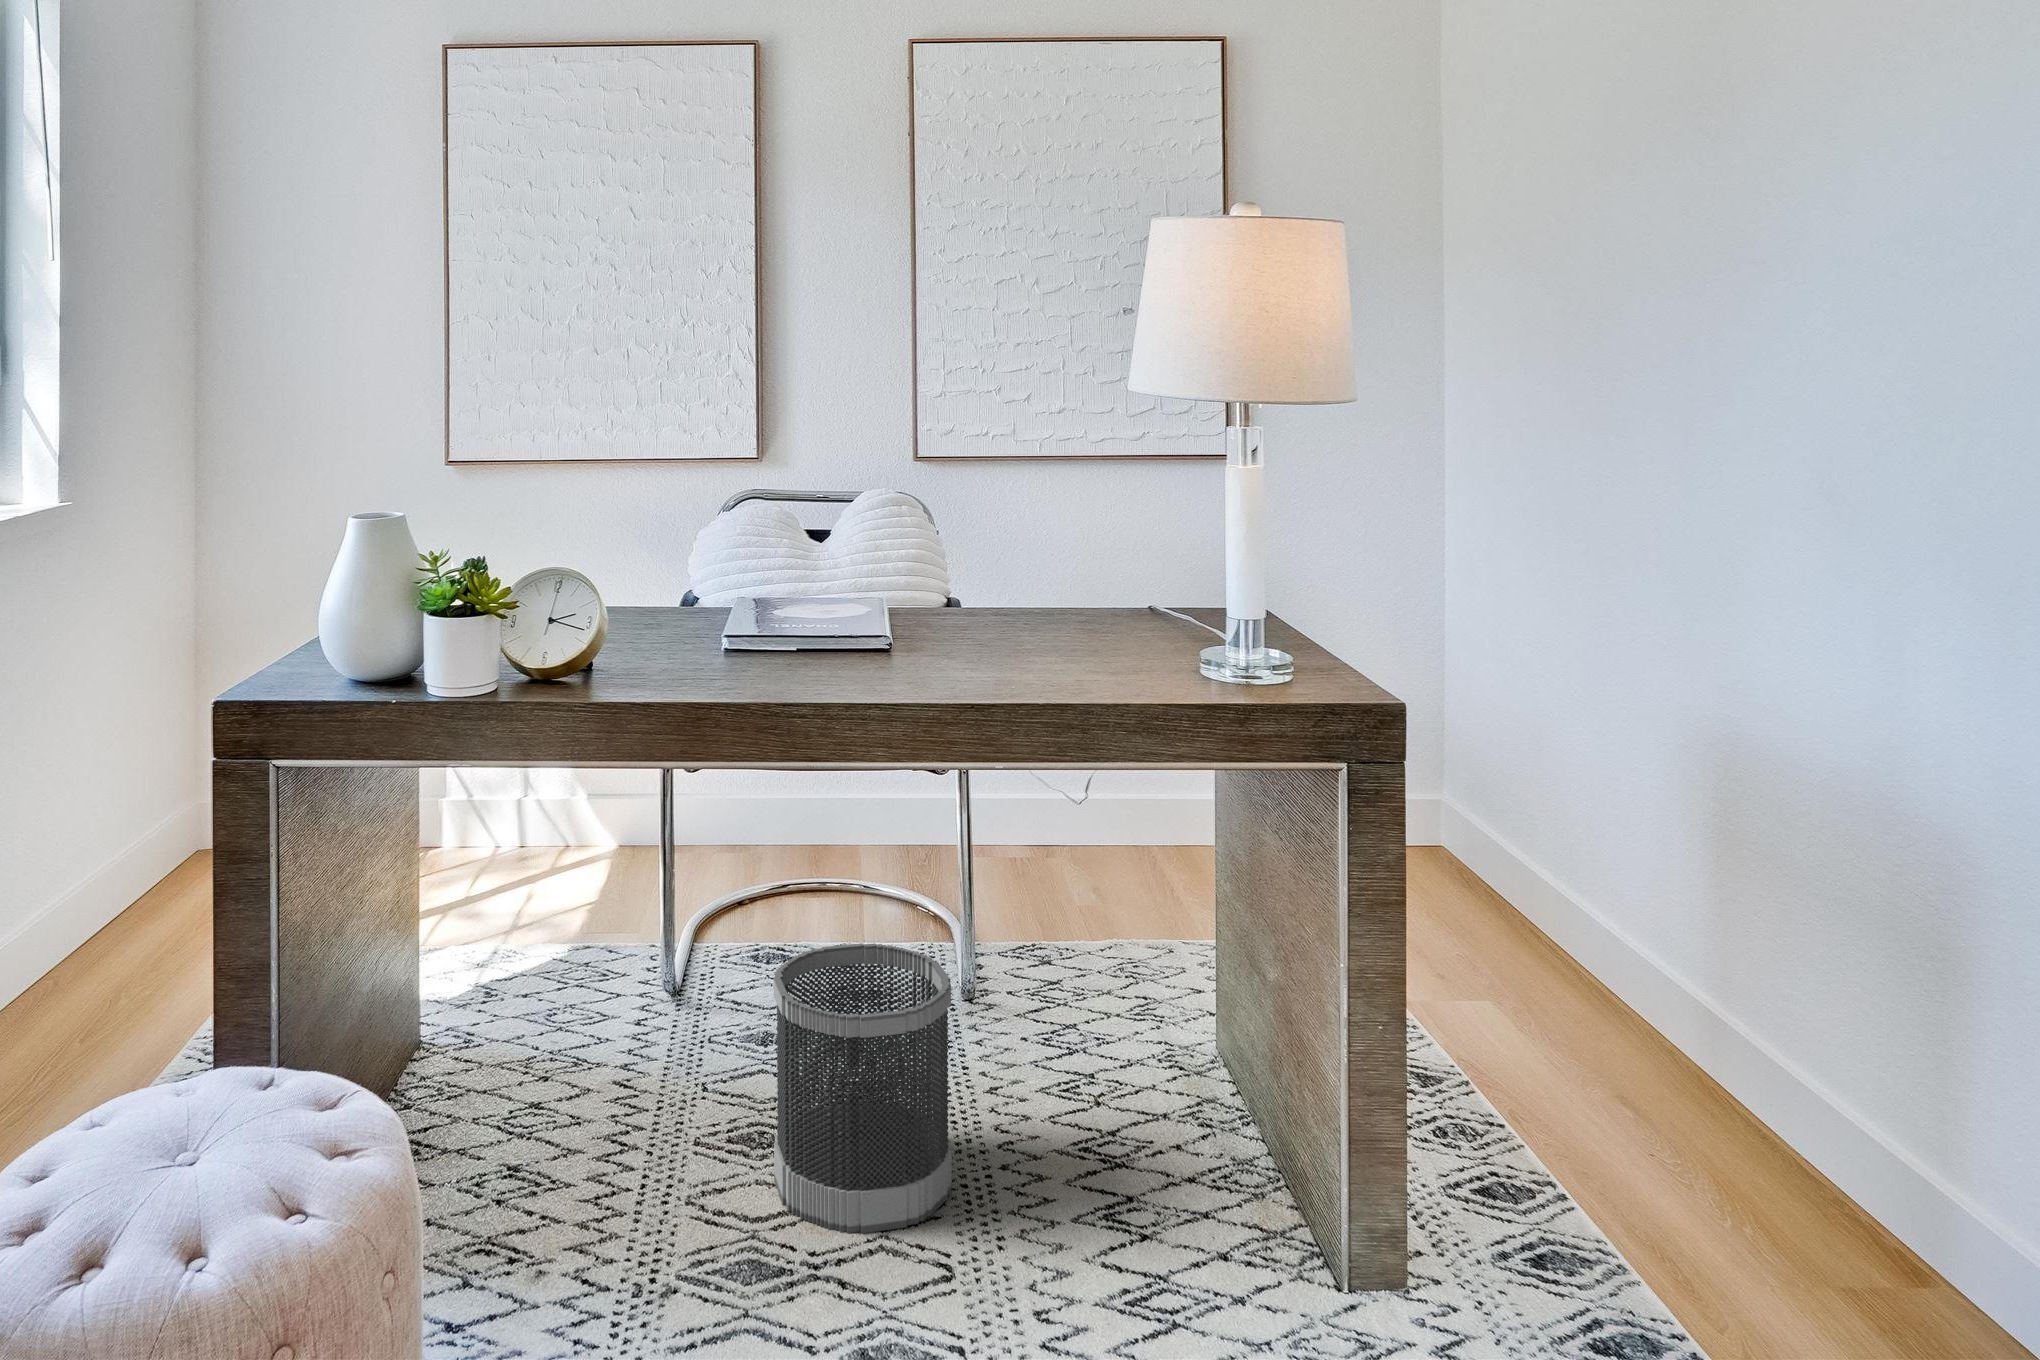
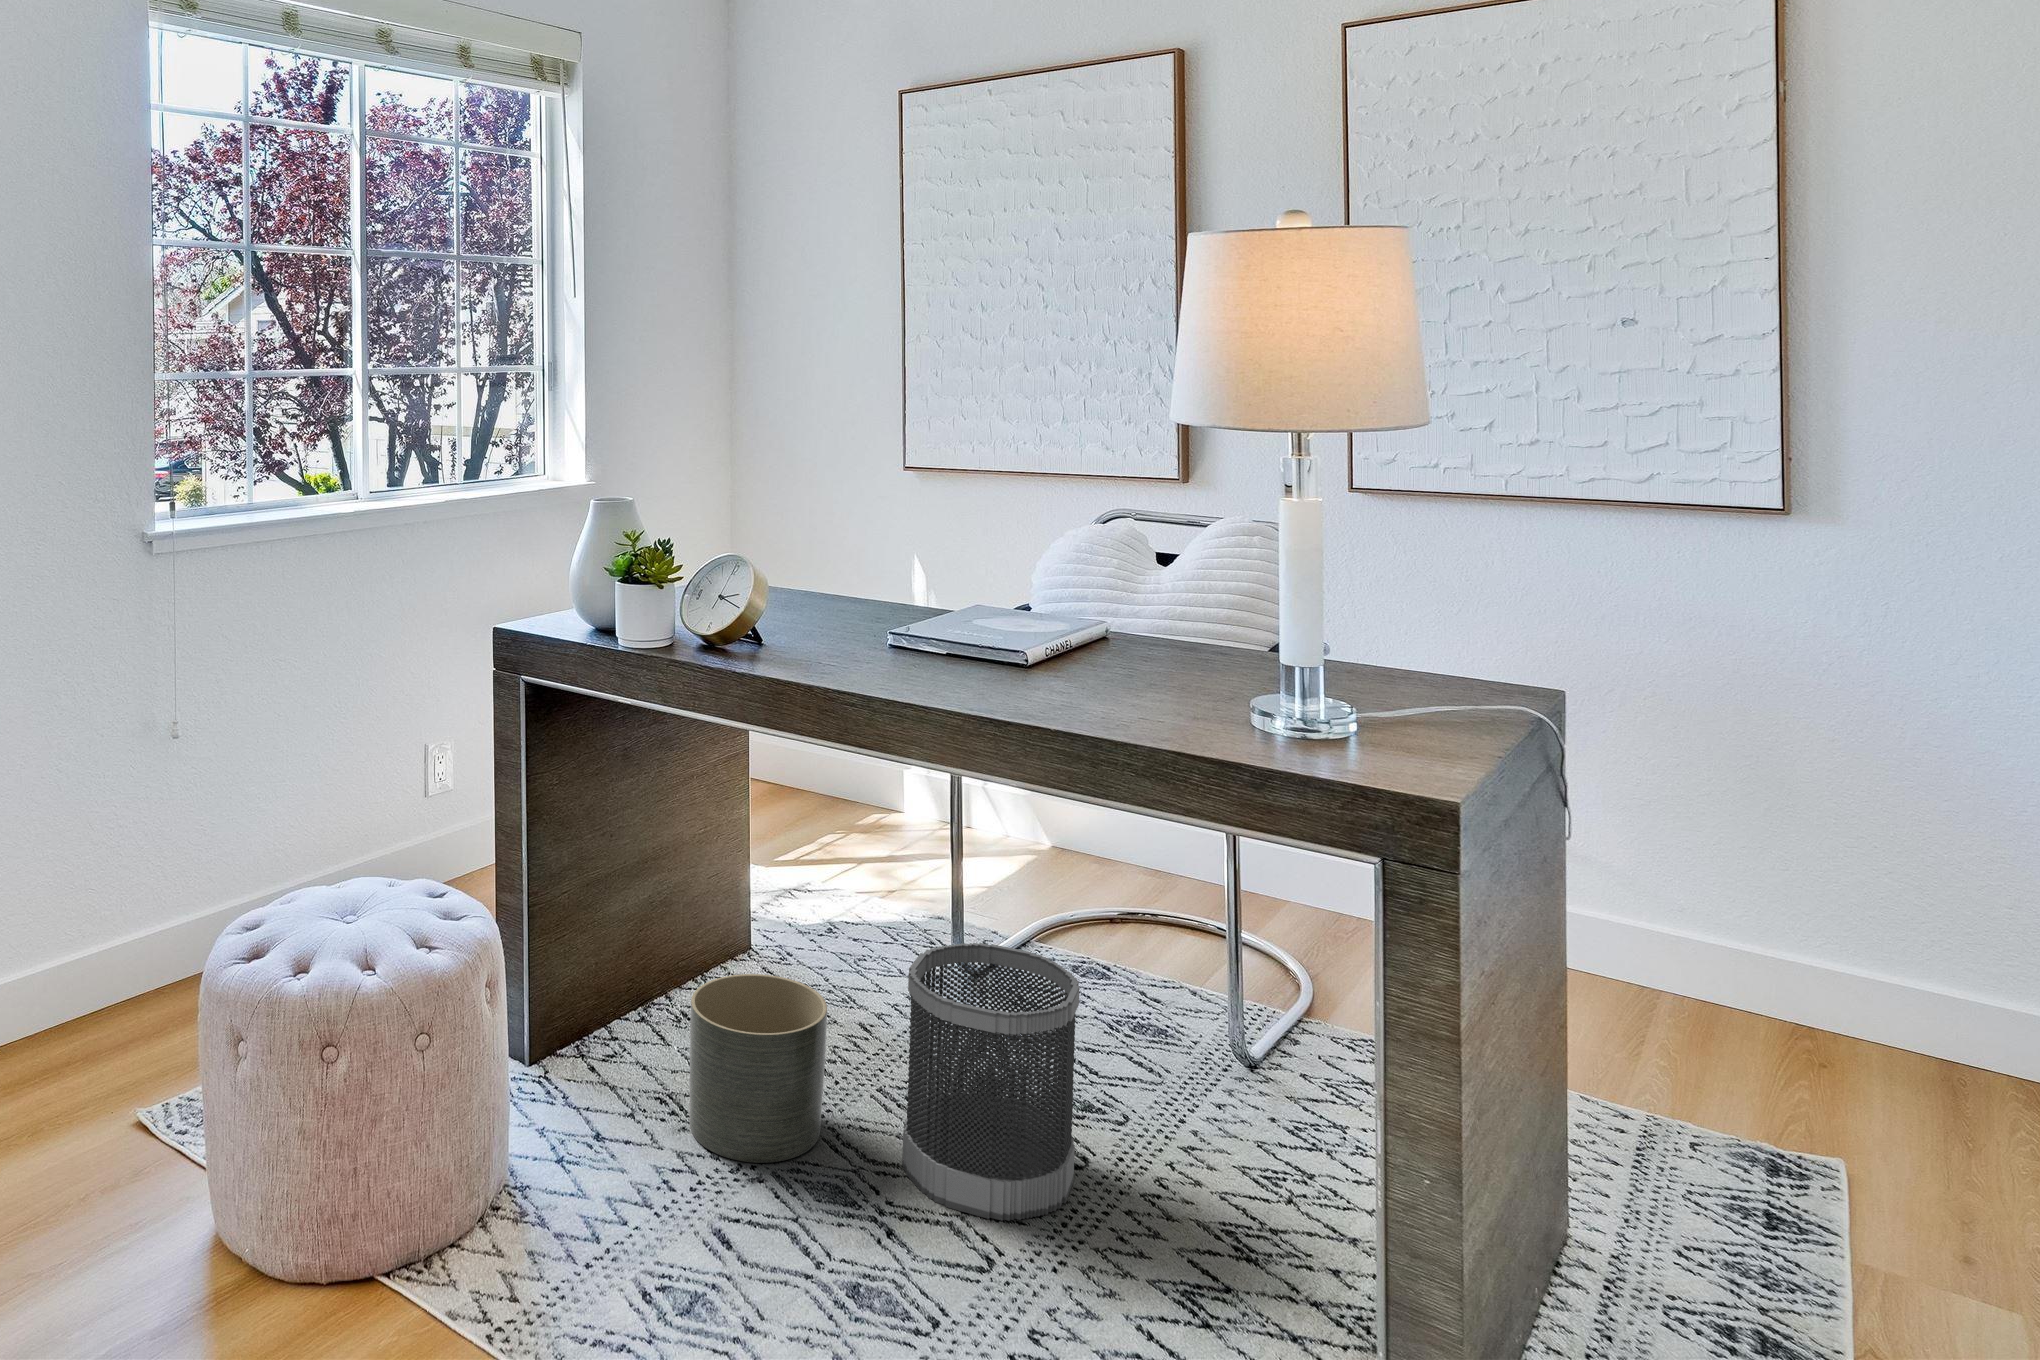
planter: none [535,1054,696,1282] -> present [690,974,827,1163]

